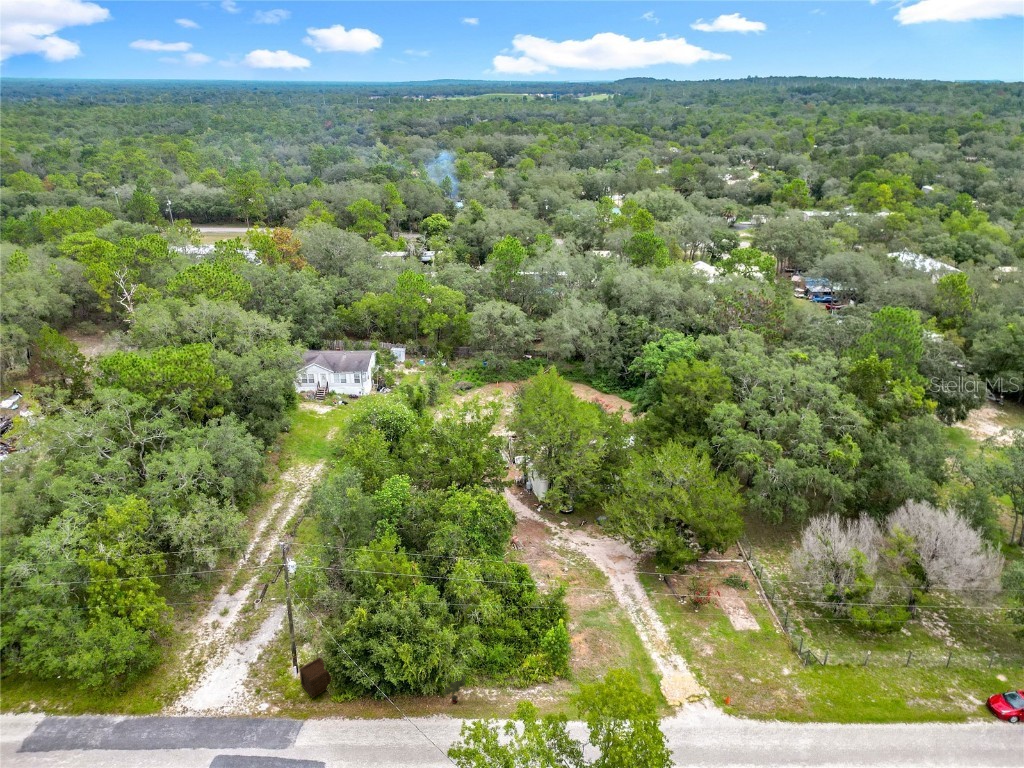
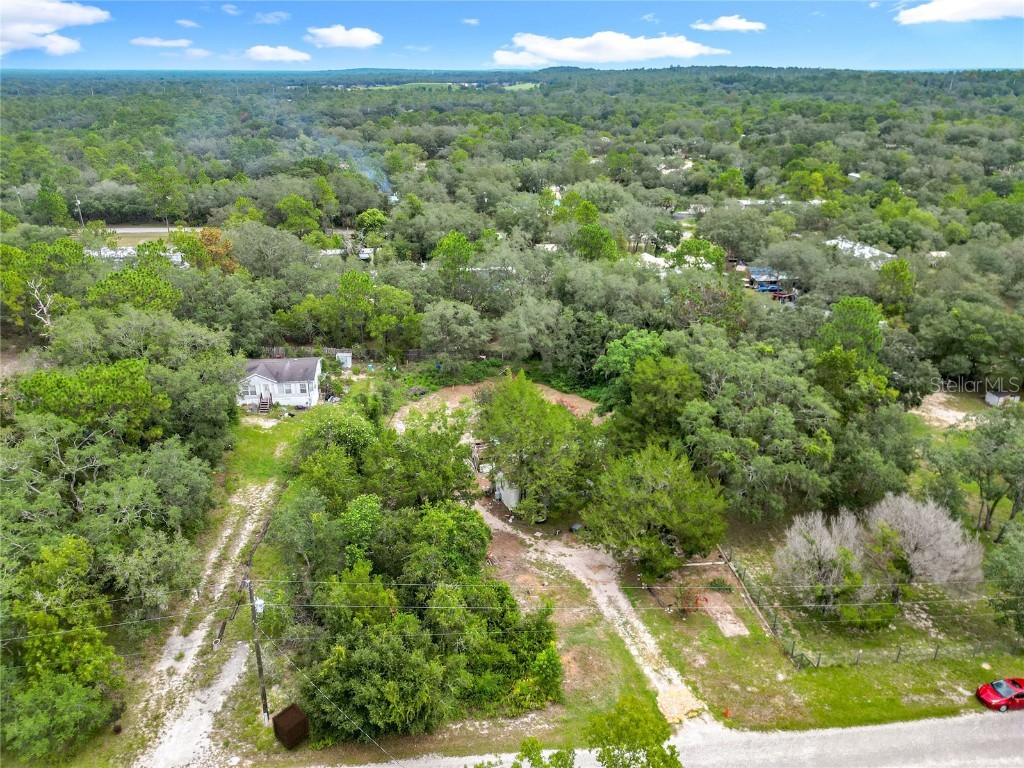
potted tree: present [443,677,466,703] -> present [101,702,127,733]

